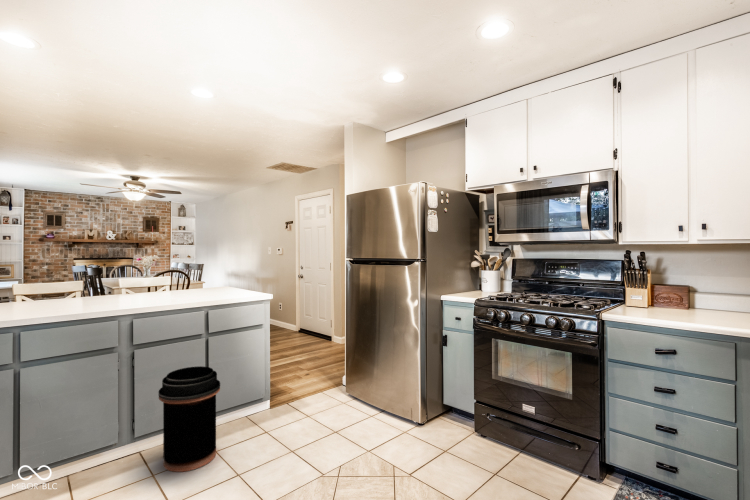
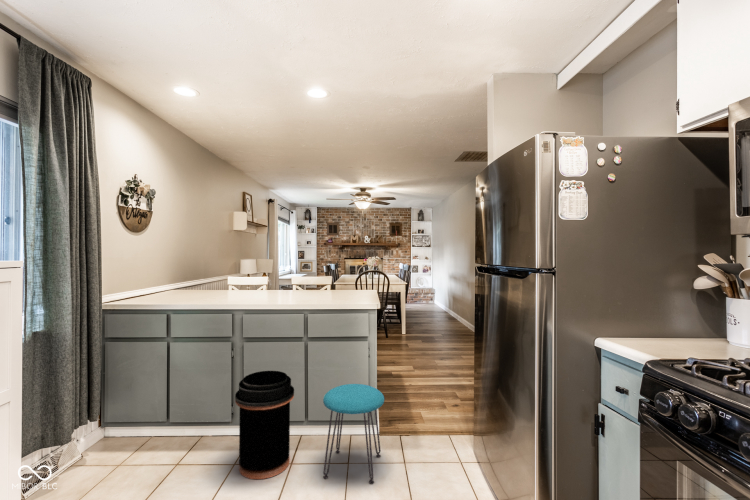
stool: none [245,362,299,445] -> present [323,384,384,484]

